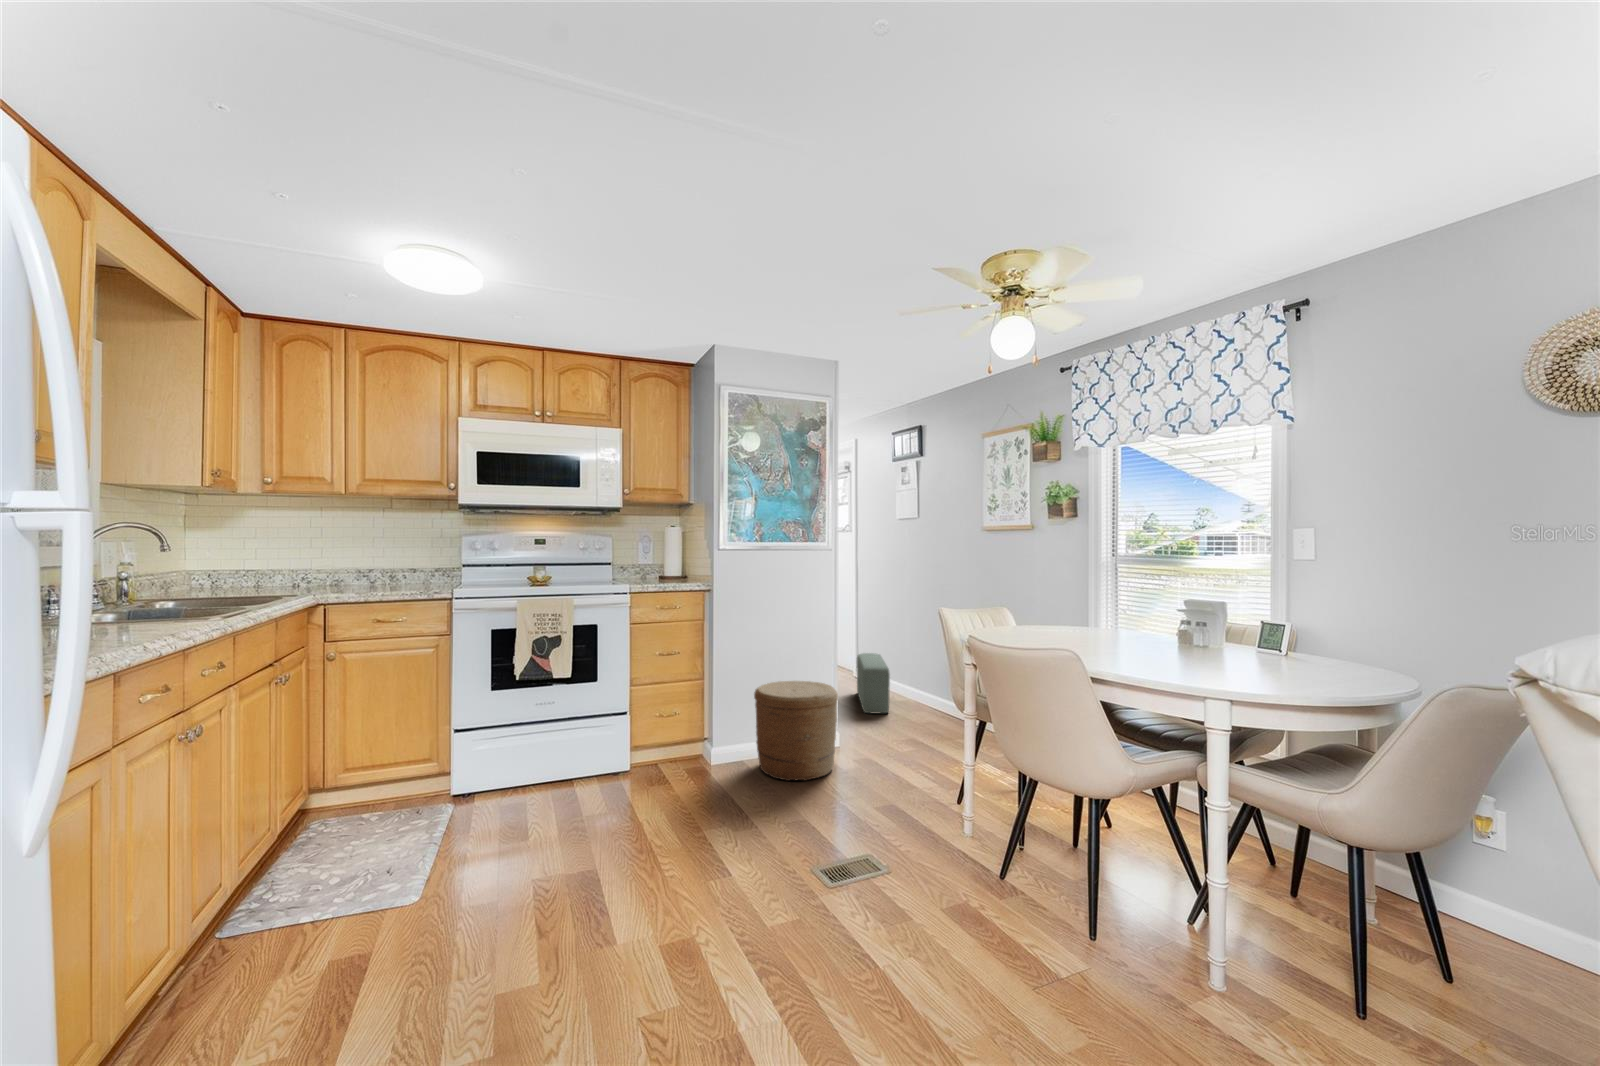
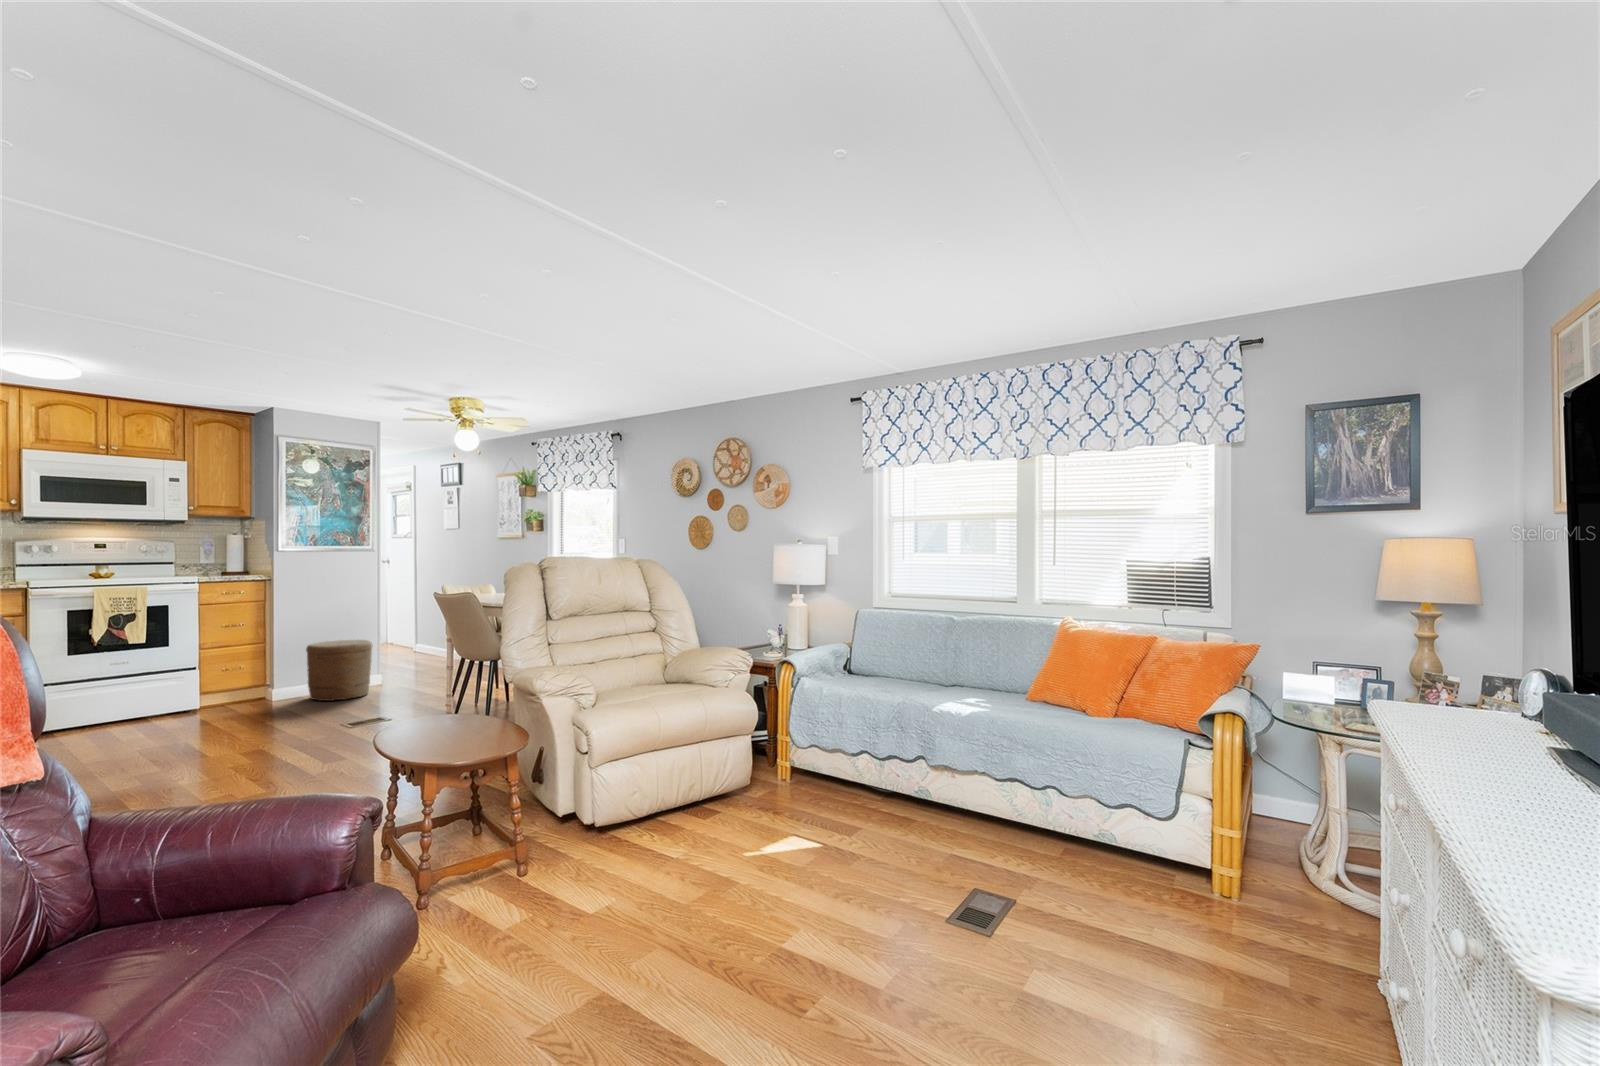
pouf: present [857,653,890,713] -> none [406,629,429,669]

